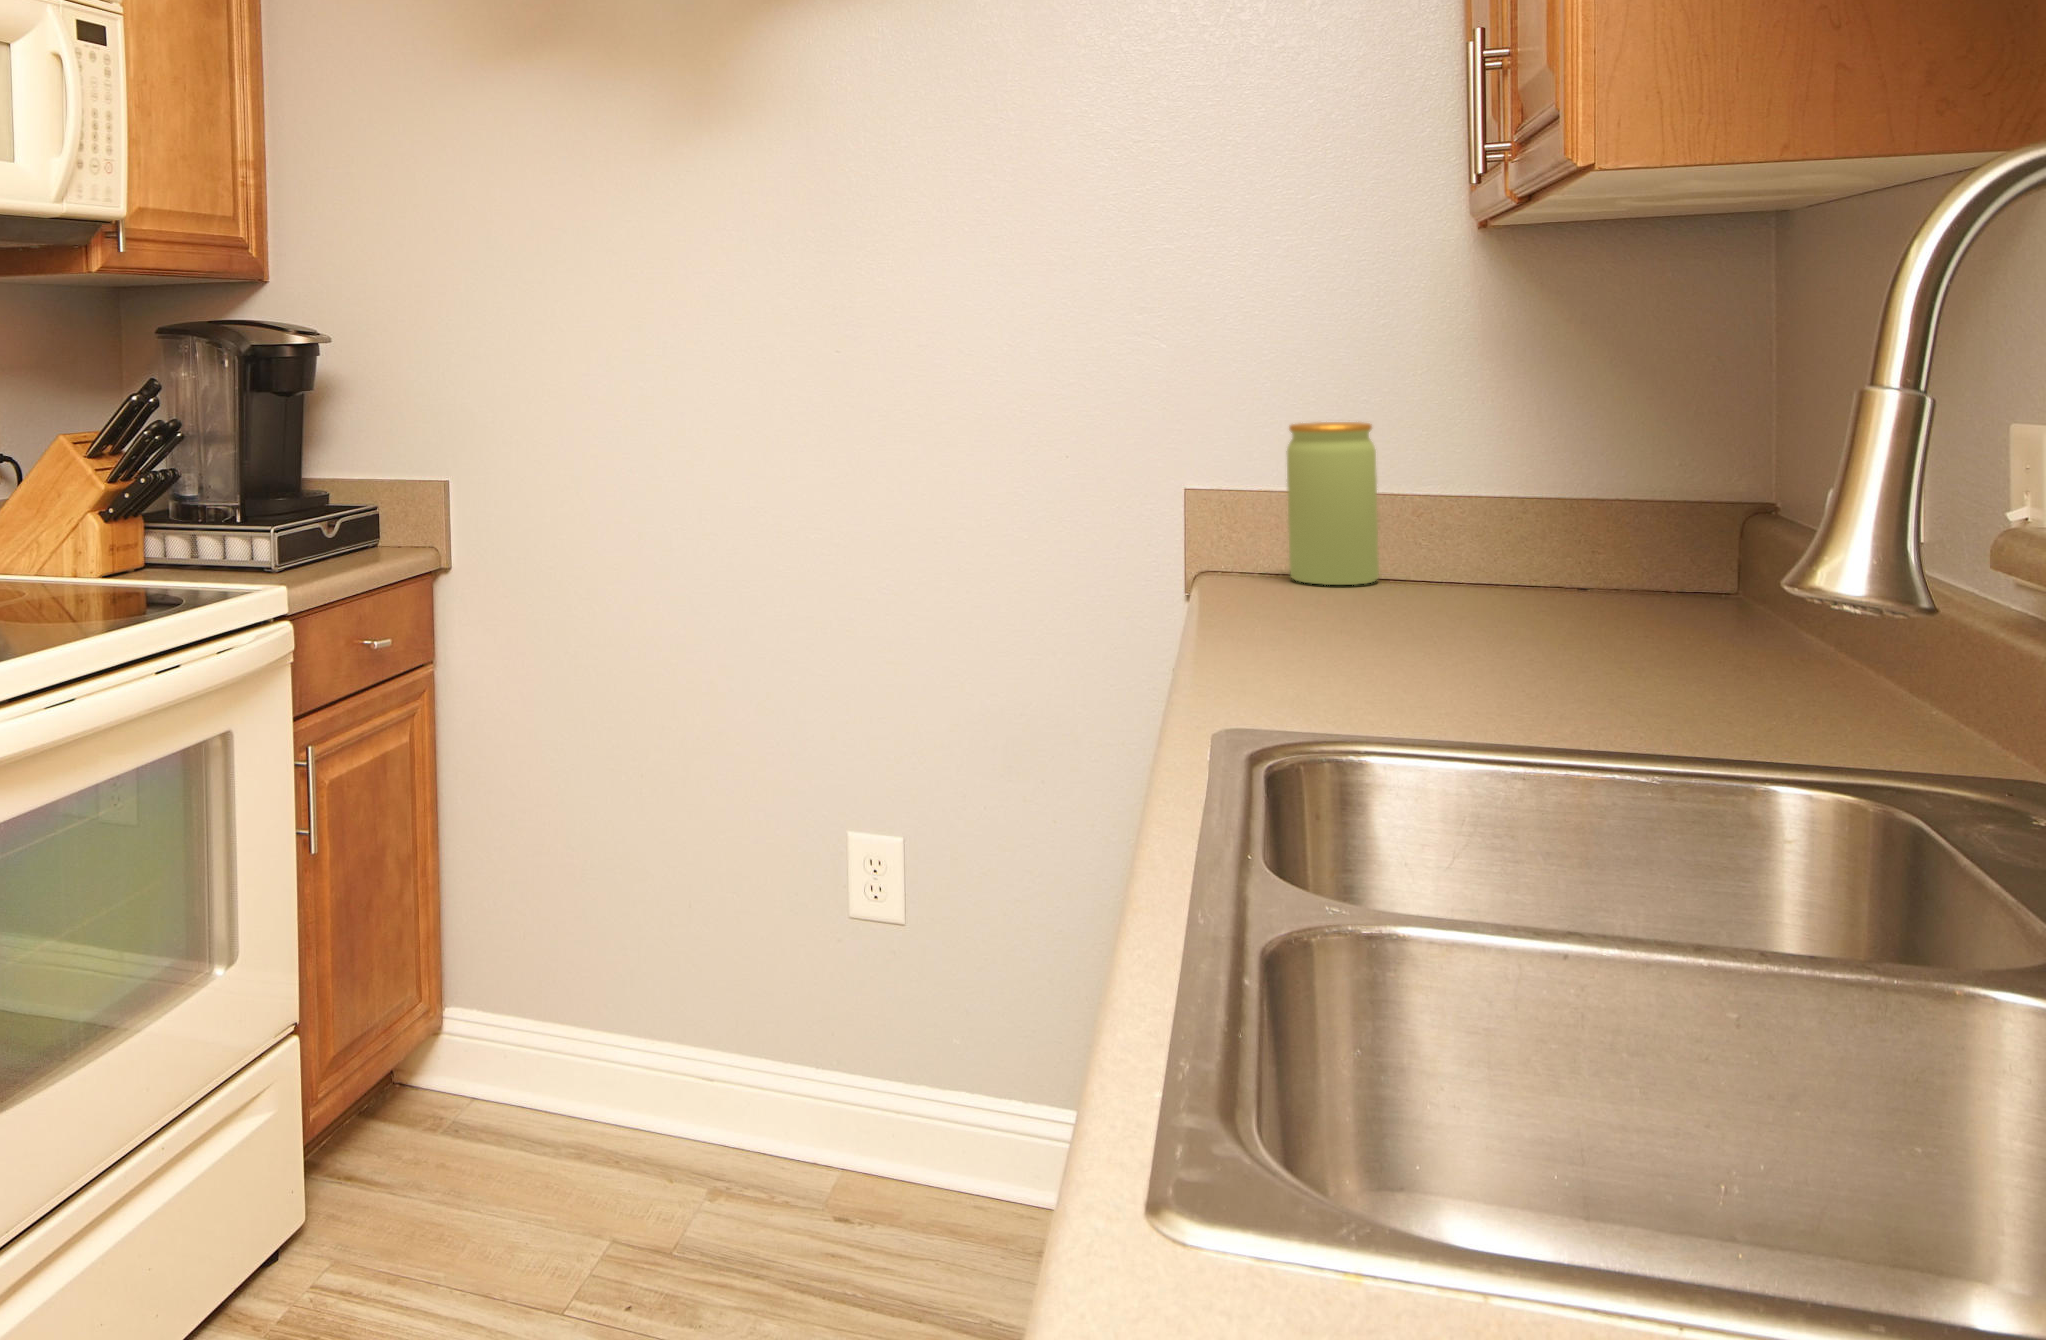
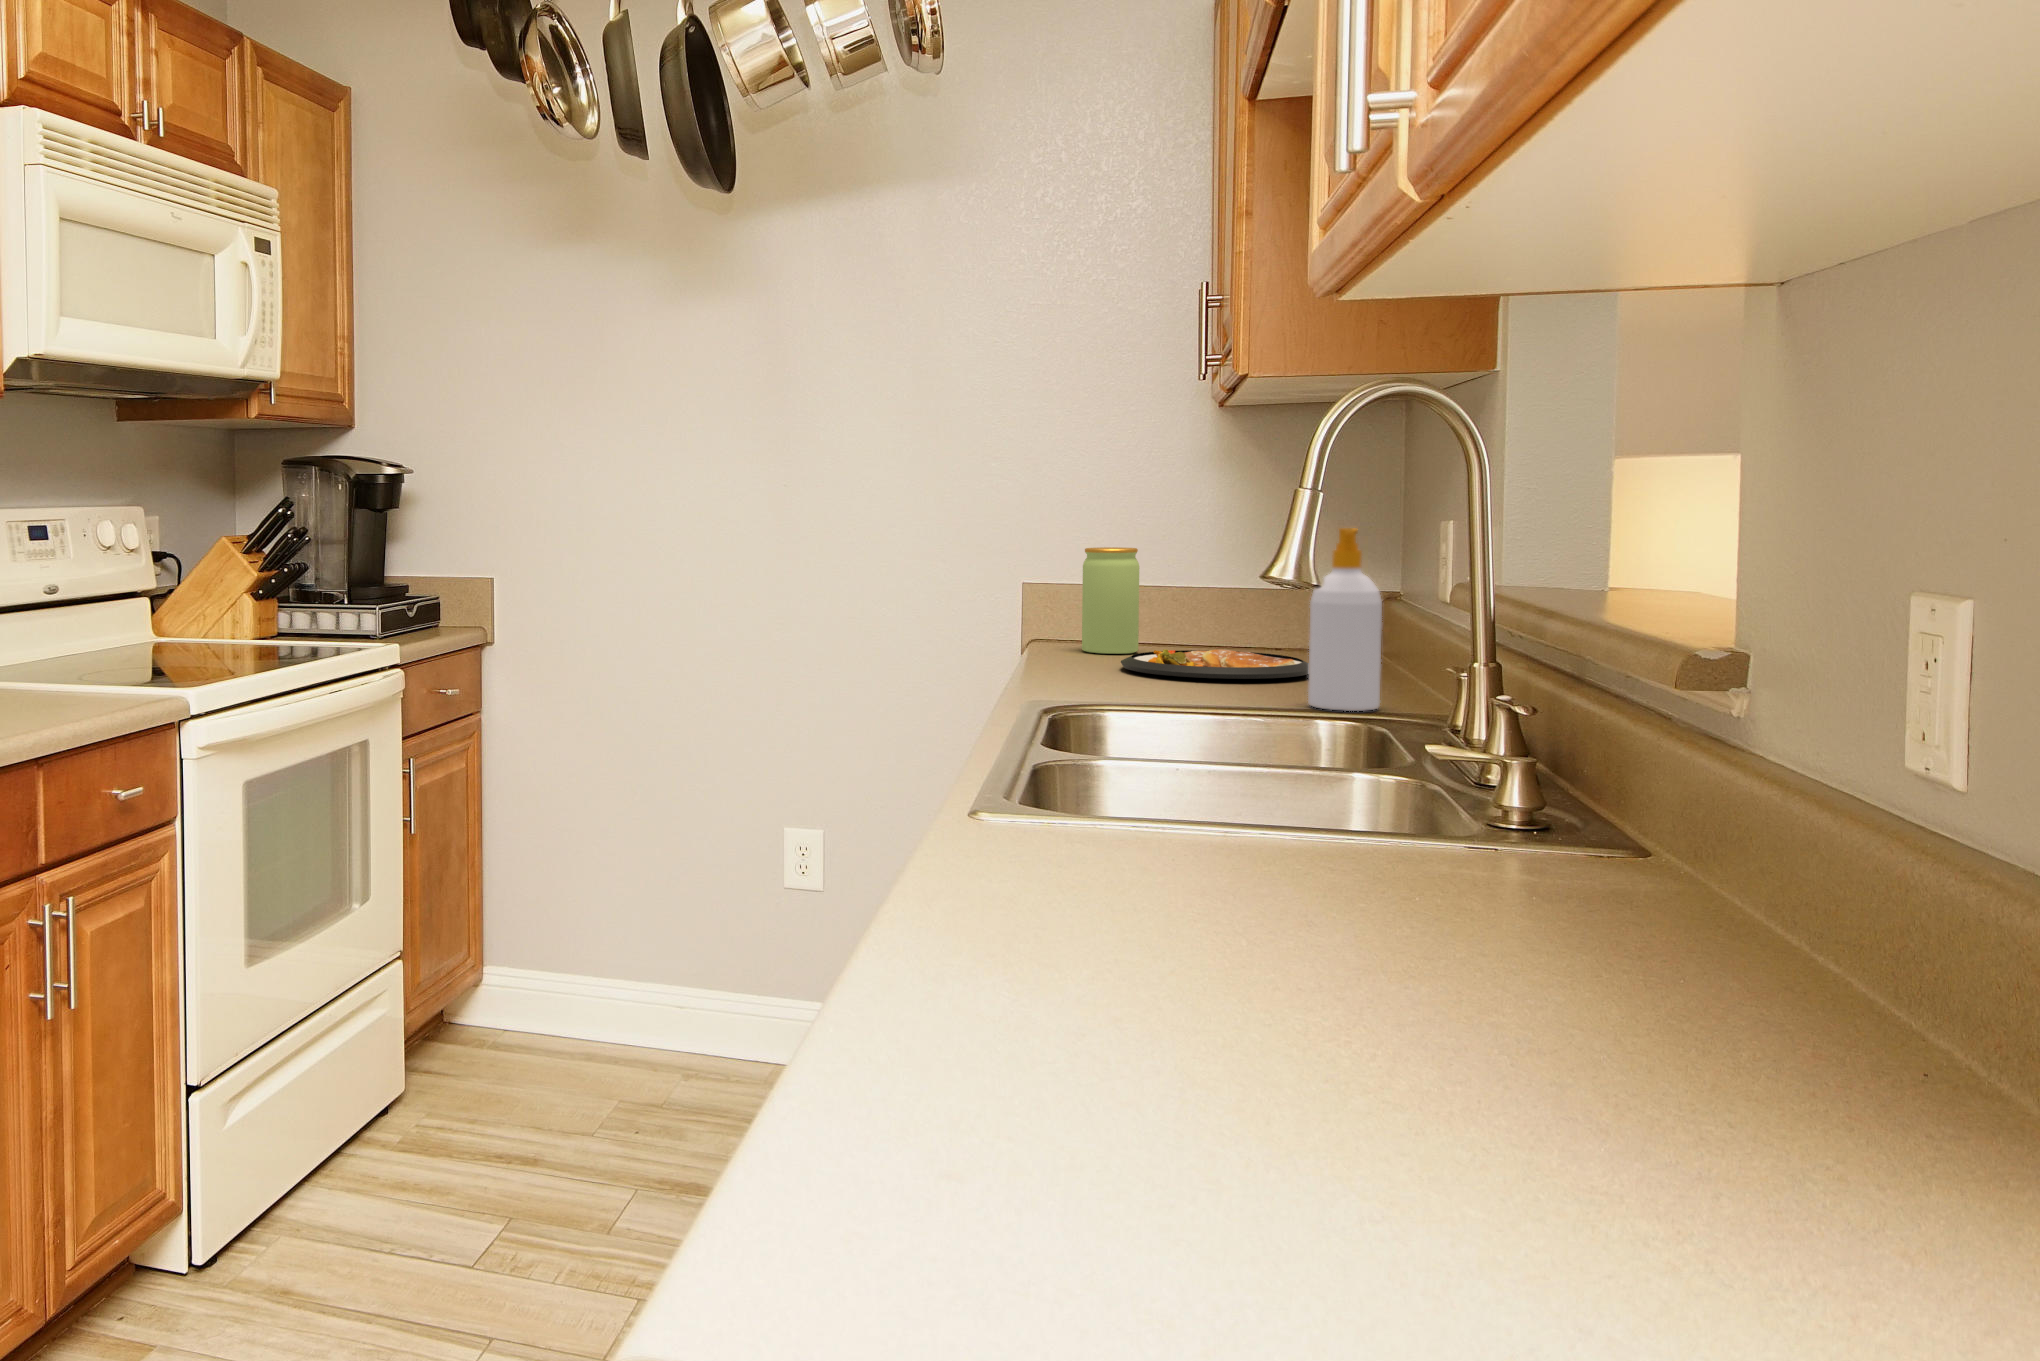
soap bottle: none [1730,397,1877,726] -> present [1308,528,1382,711]
dish: none [1362,584,1695,644] -> present [1121,649,1309,679]

